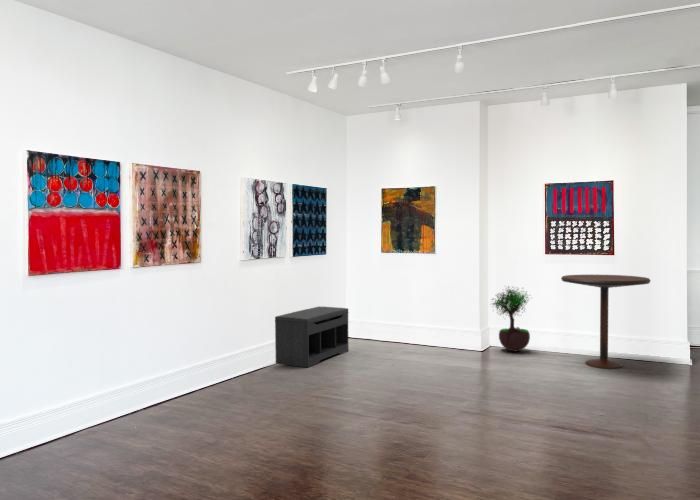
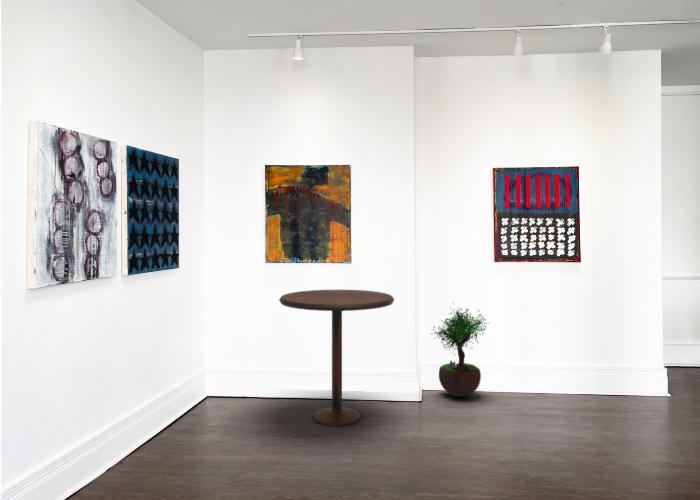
pedestal table: present [561,274,650,369] -> present [279,289,394,426]
bench: present [275,307,349,367] -> none [100,355,227,488]

